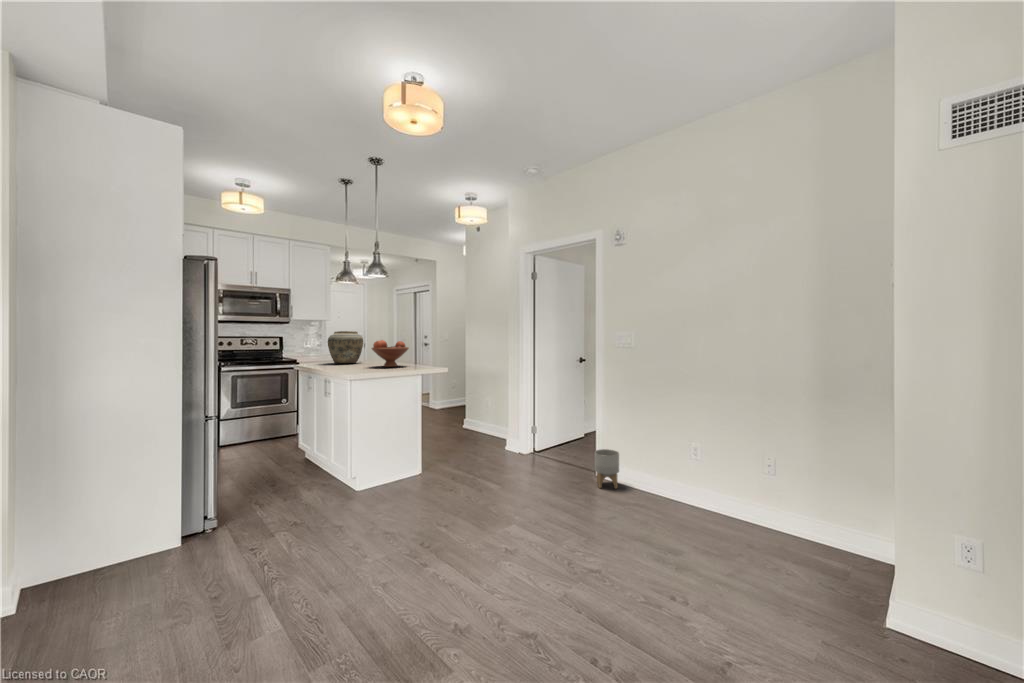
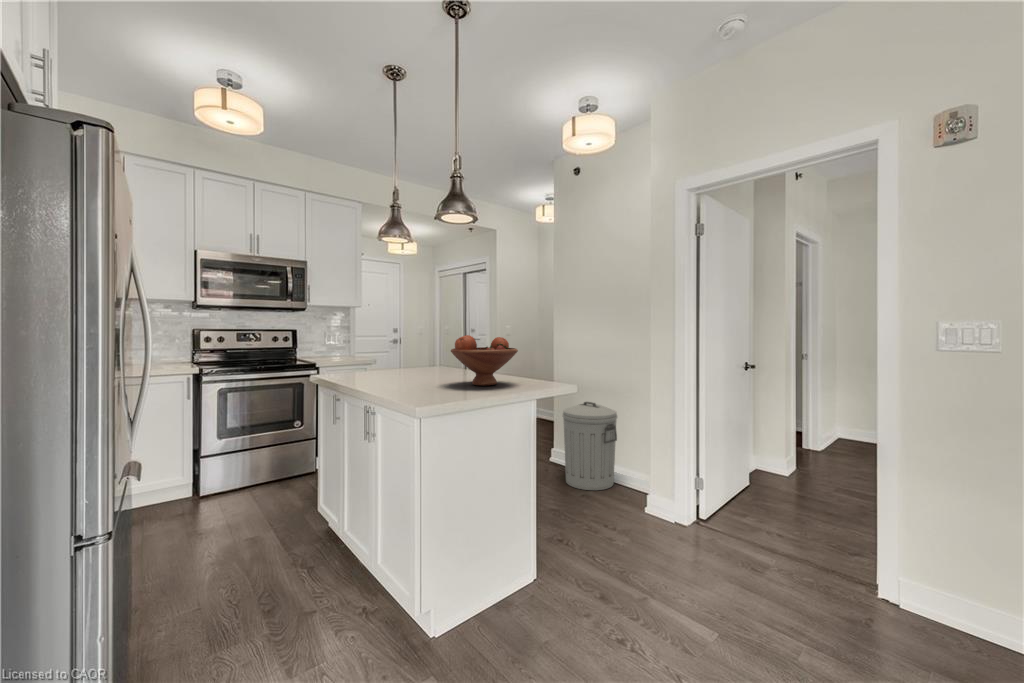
vase: present [328,331,363,363] -> none [367,319,425,374]
trash can: none [462,384,497,440] -> present [563,402,617,490]
planter: present [595,449,619,489] -> none [902,555,972,649]

